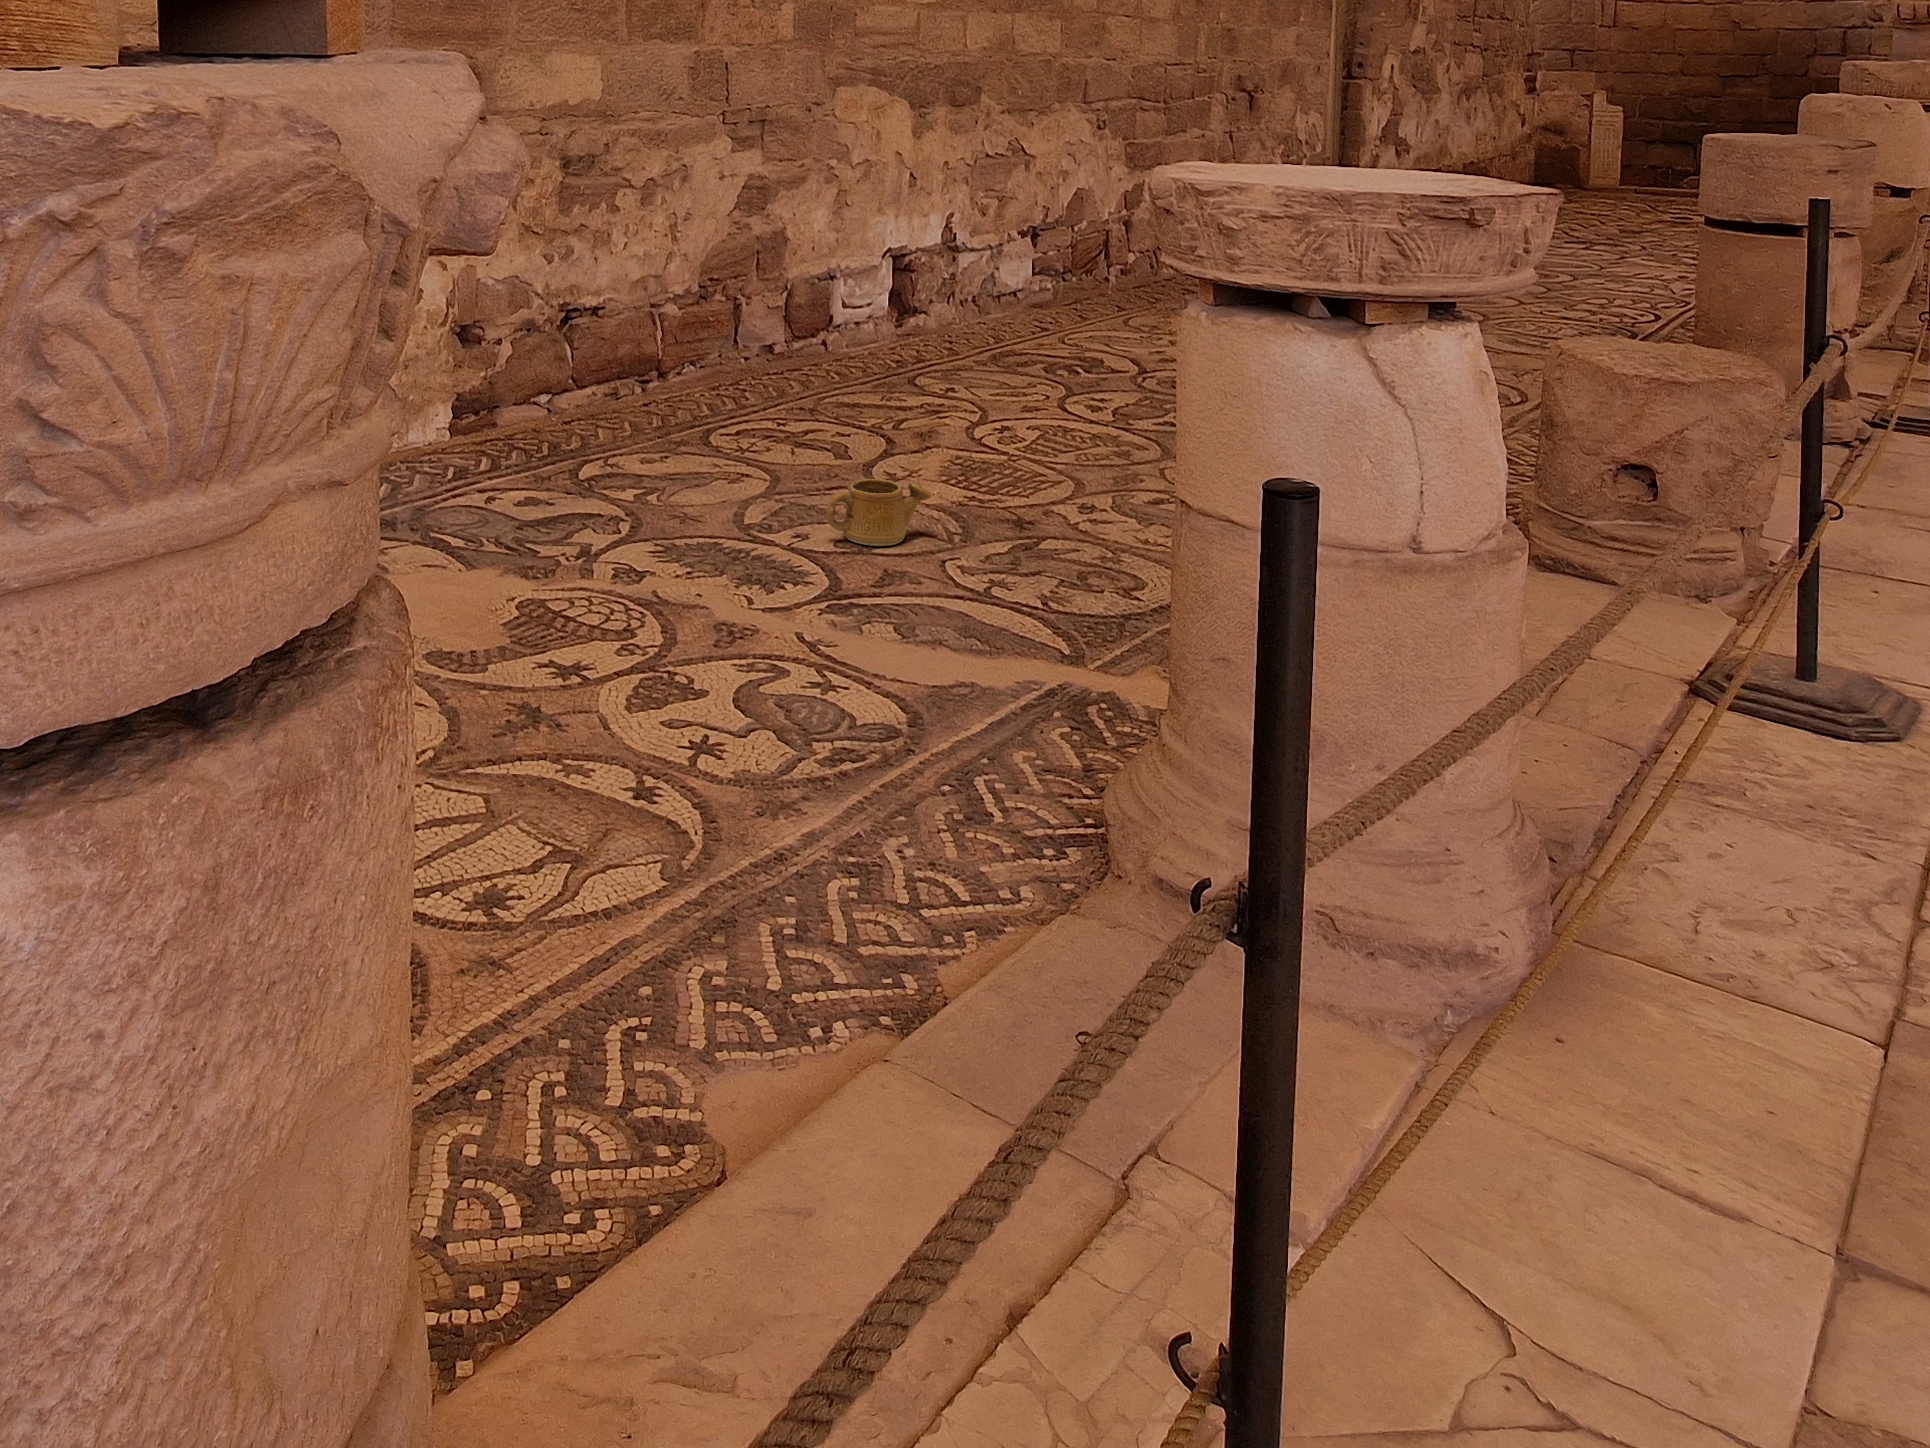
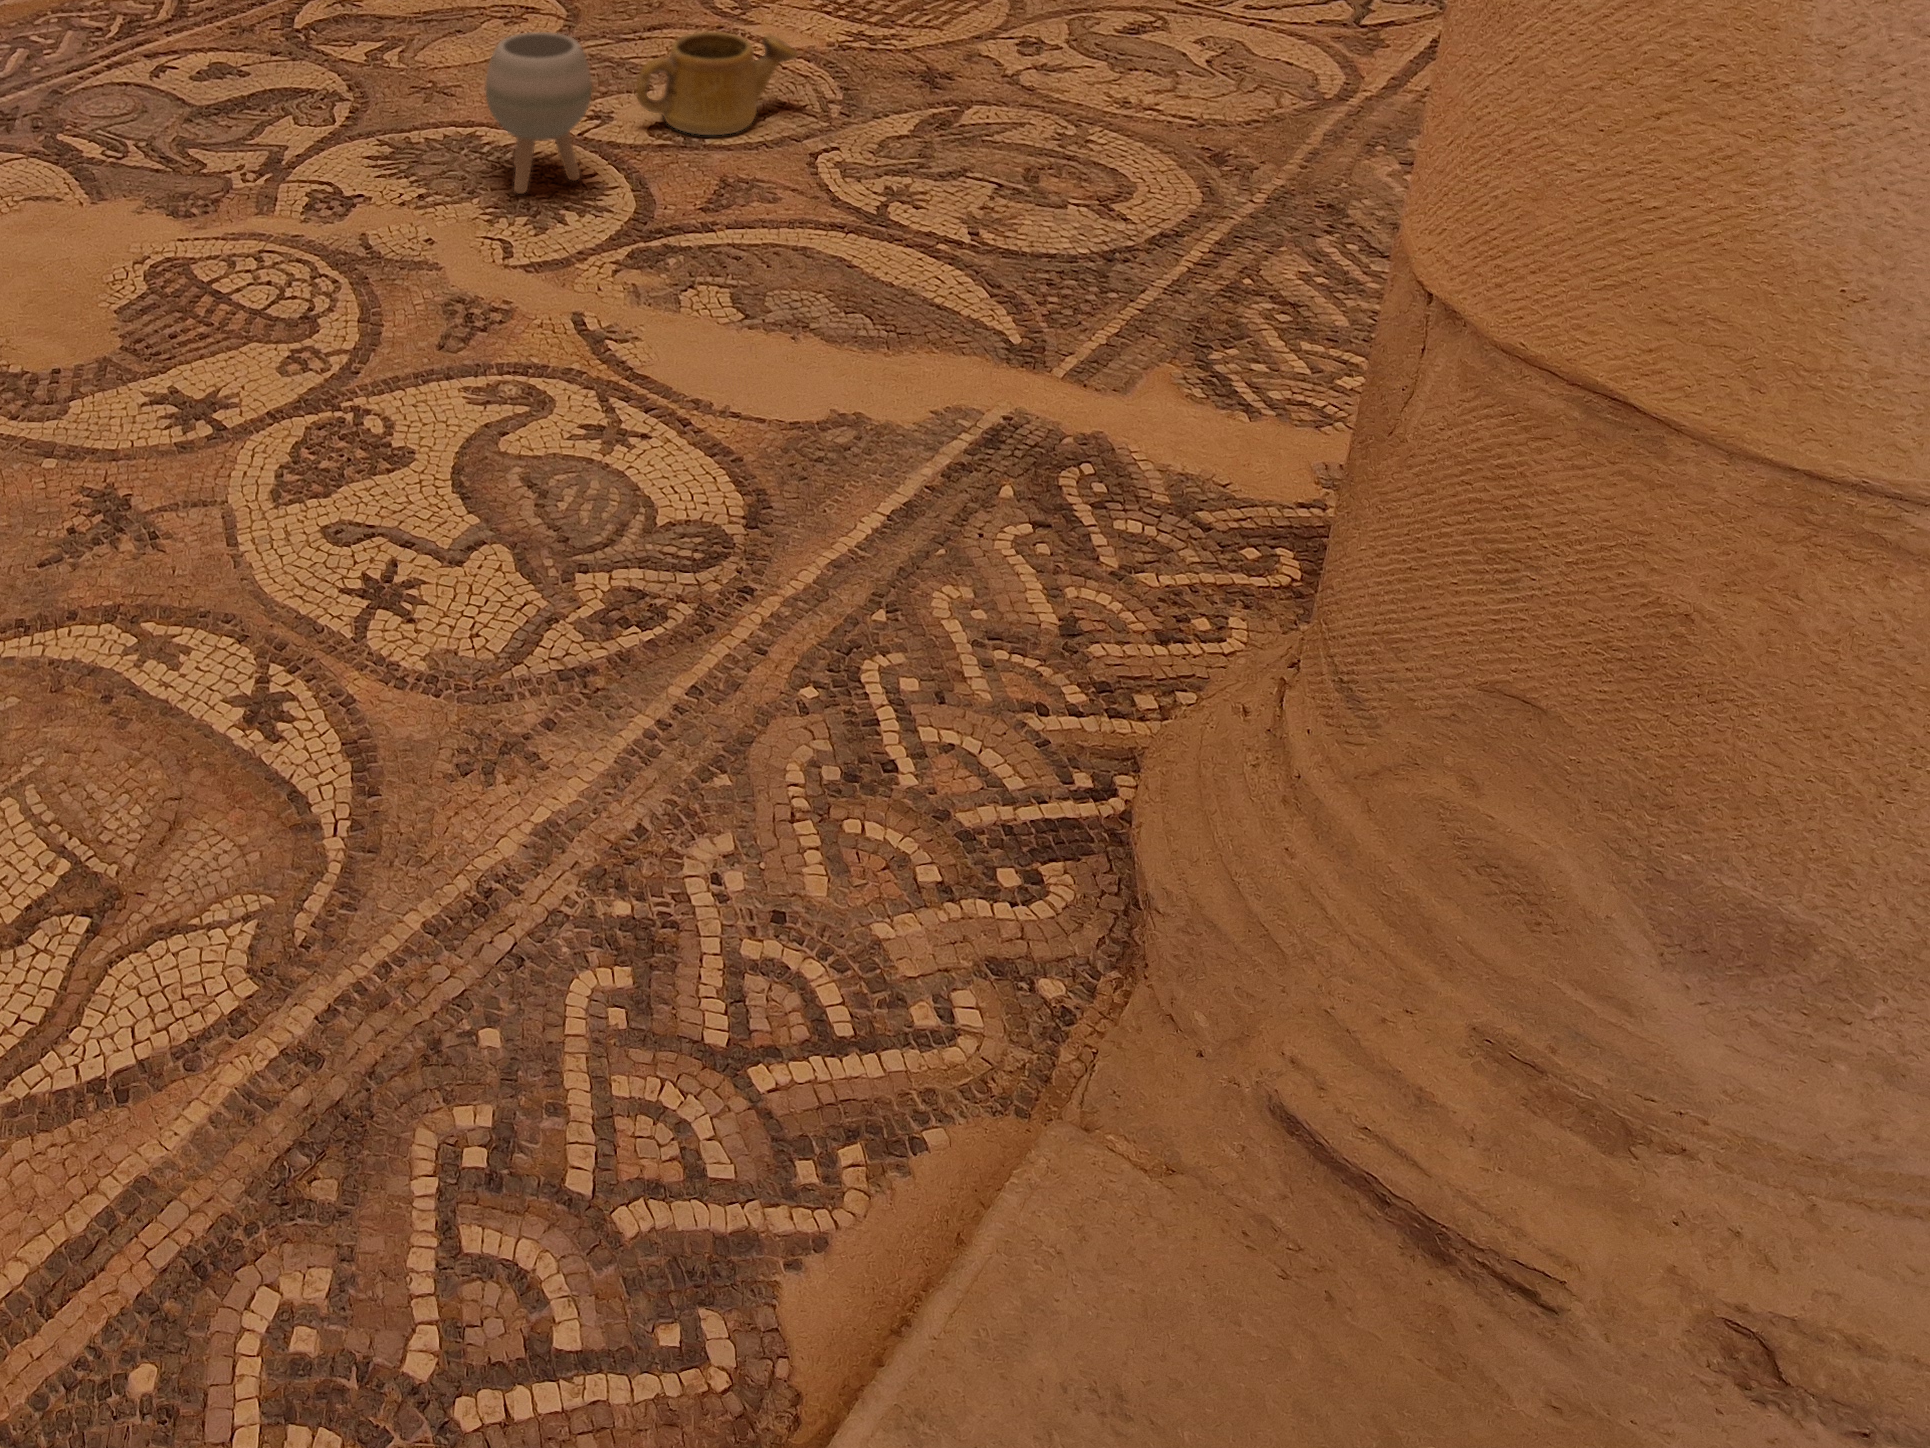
planter: none [733,466,801,572] -> present [486,32,592,194]

